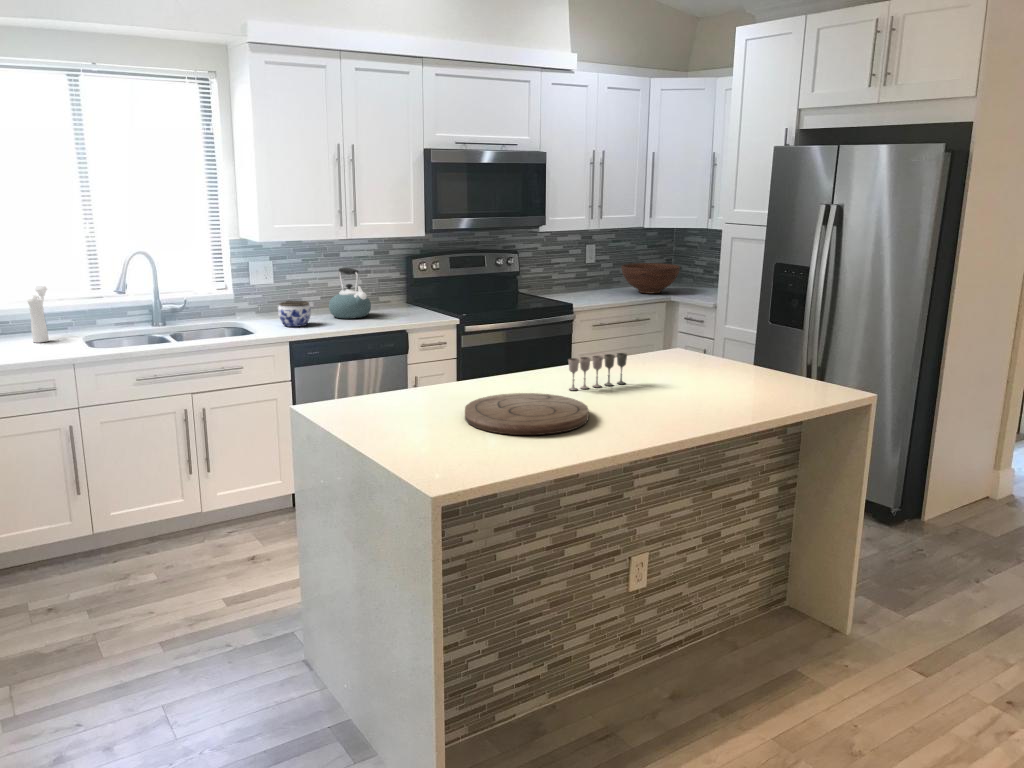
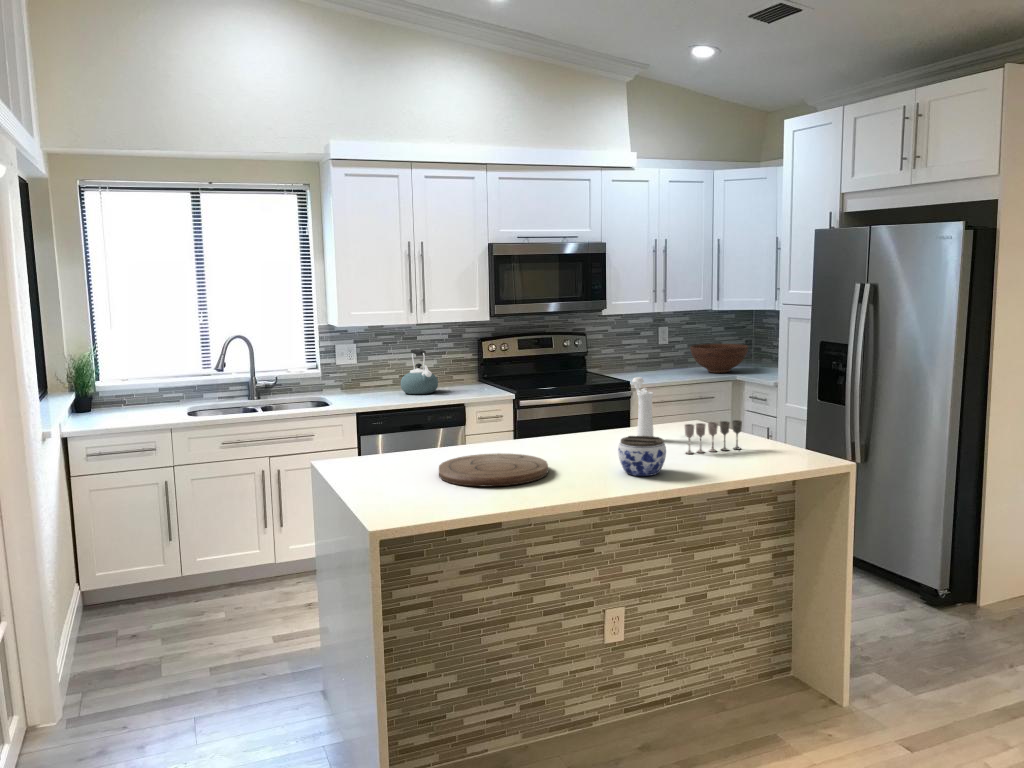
pepper mill: present [27,286,49,343] -> present [632,377,653,436]
jar: present [278,301,311,327] -> present [618,436,666,476]
wine glass: present [569,353,627,390] -> present [685,420,742,454]

